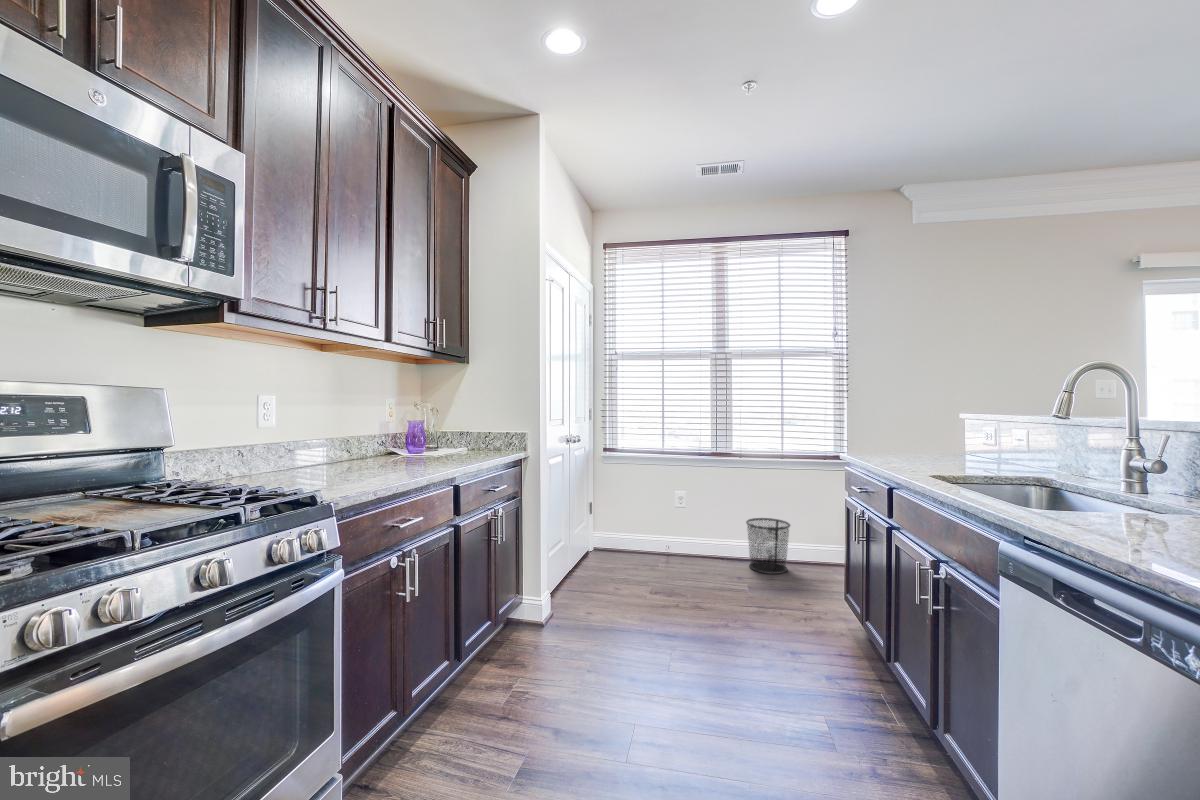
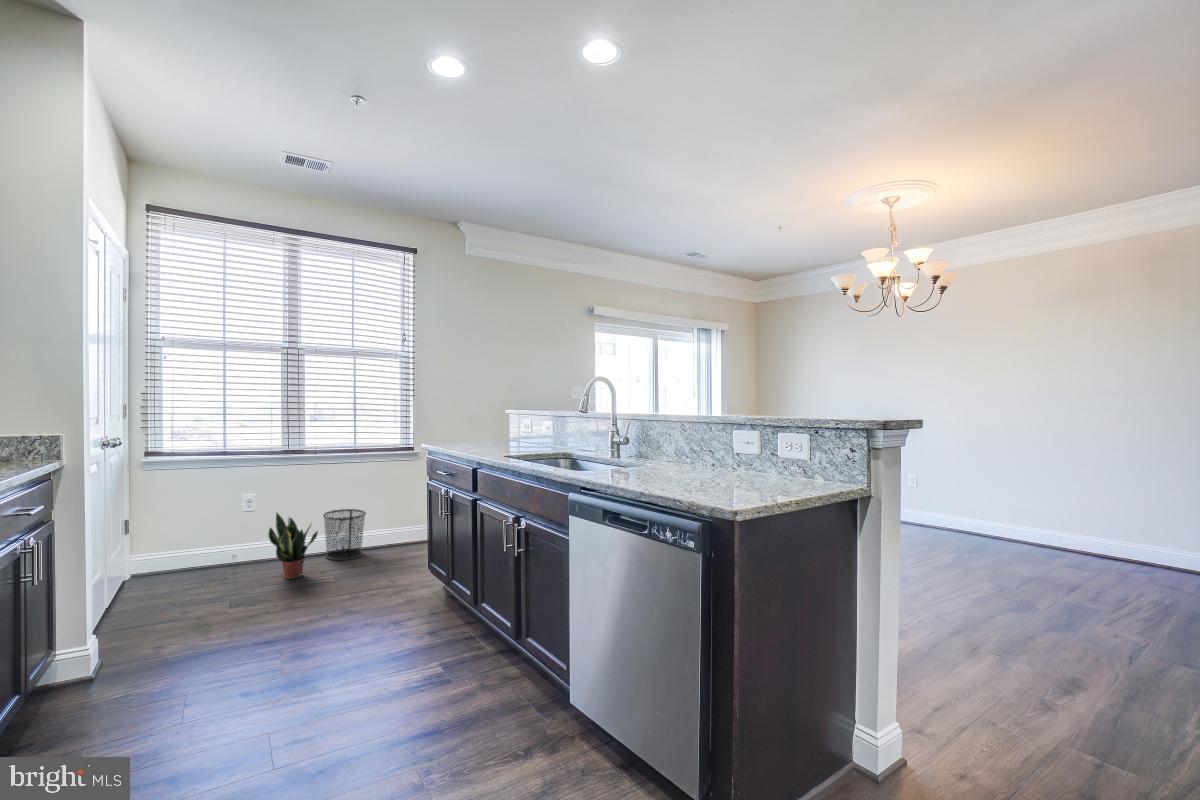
potted plant: none [688,510,732,581] -> present [268,513,318,579]

